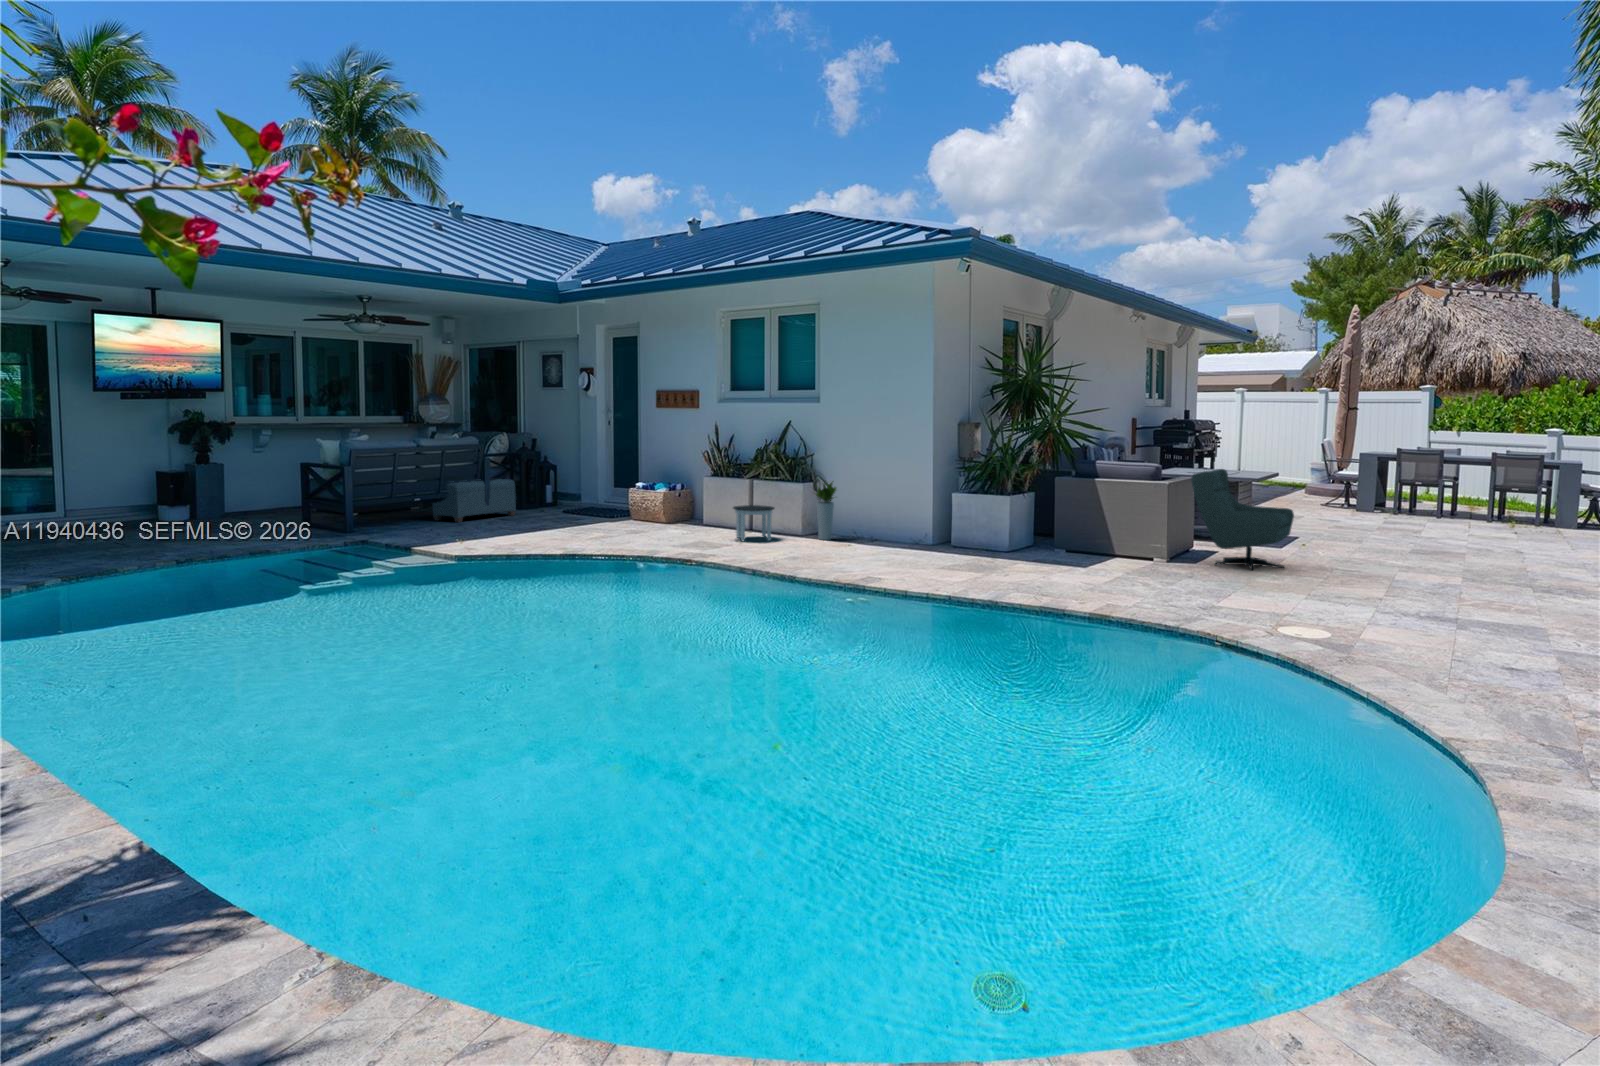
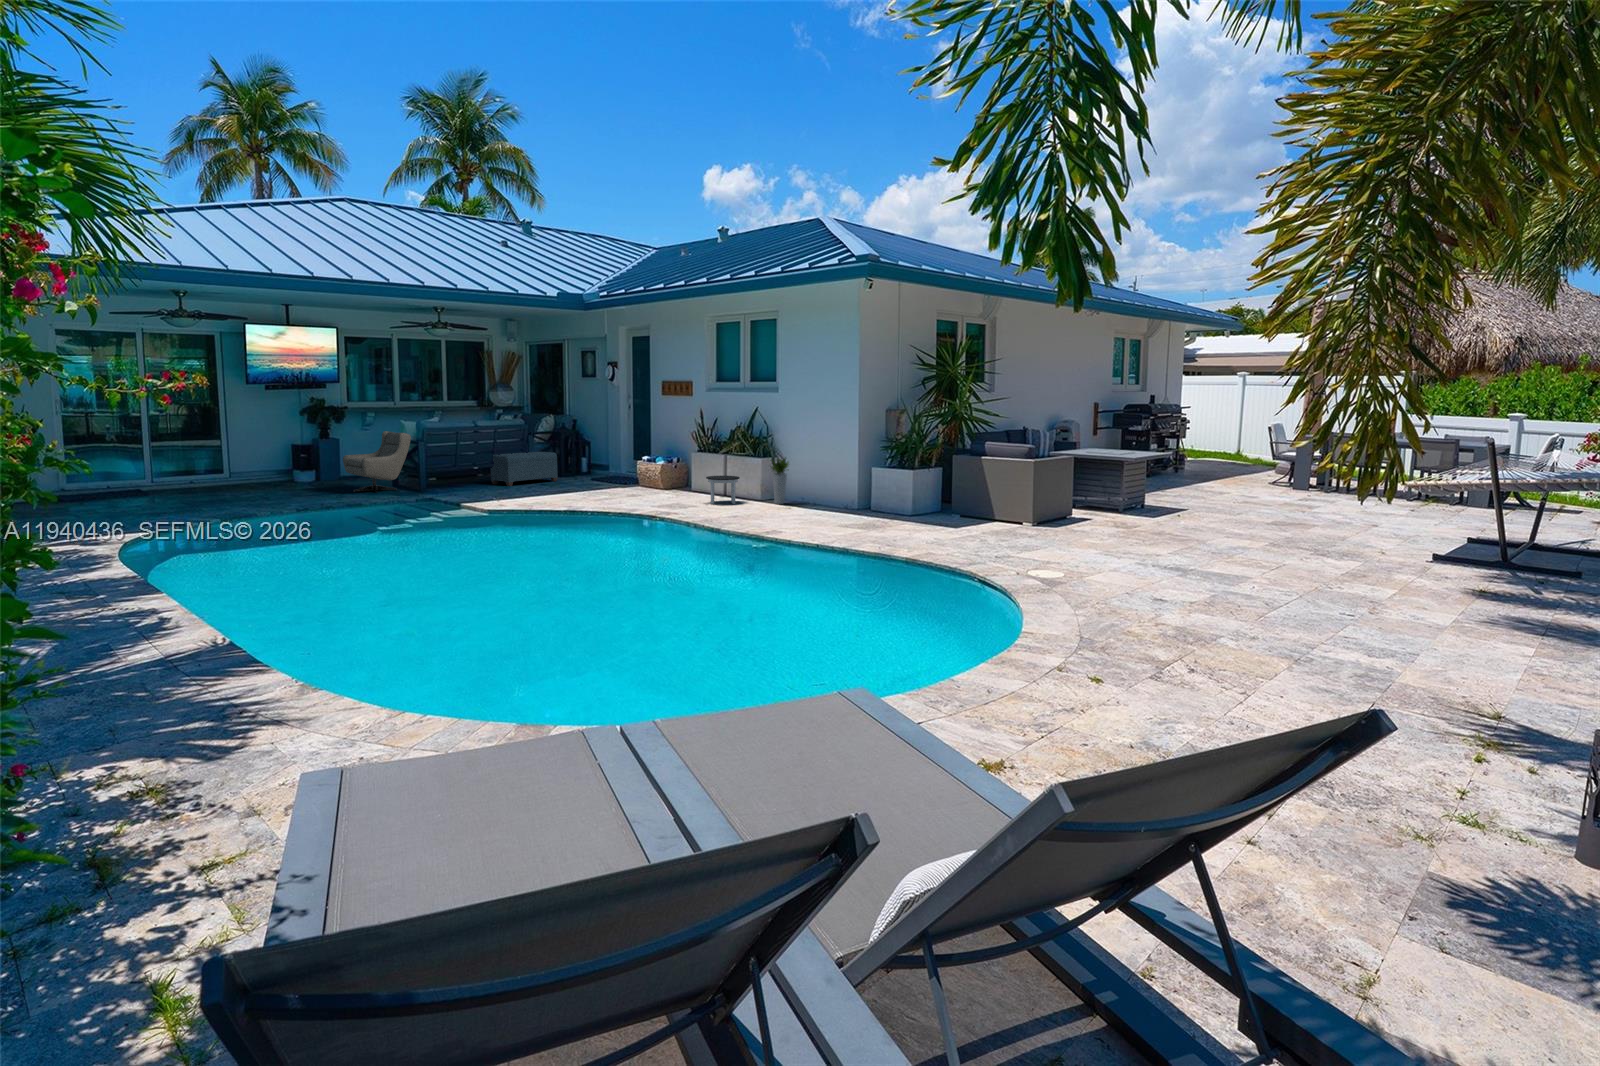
armchair: present [1191,469,1294,570] -> present [343,431,411,493]

